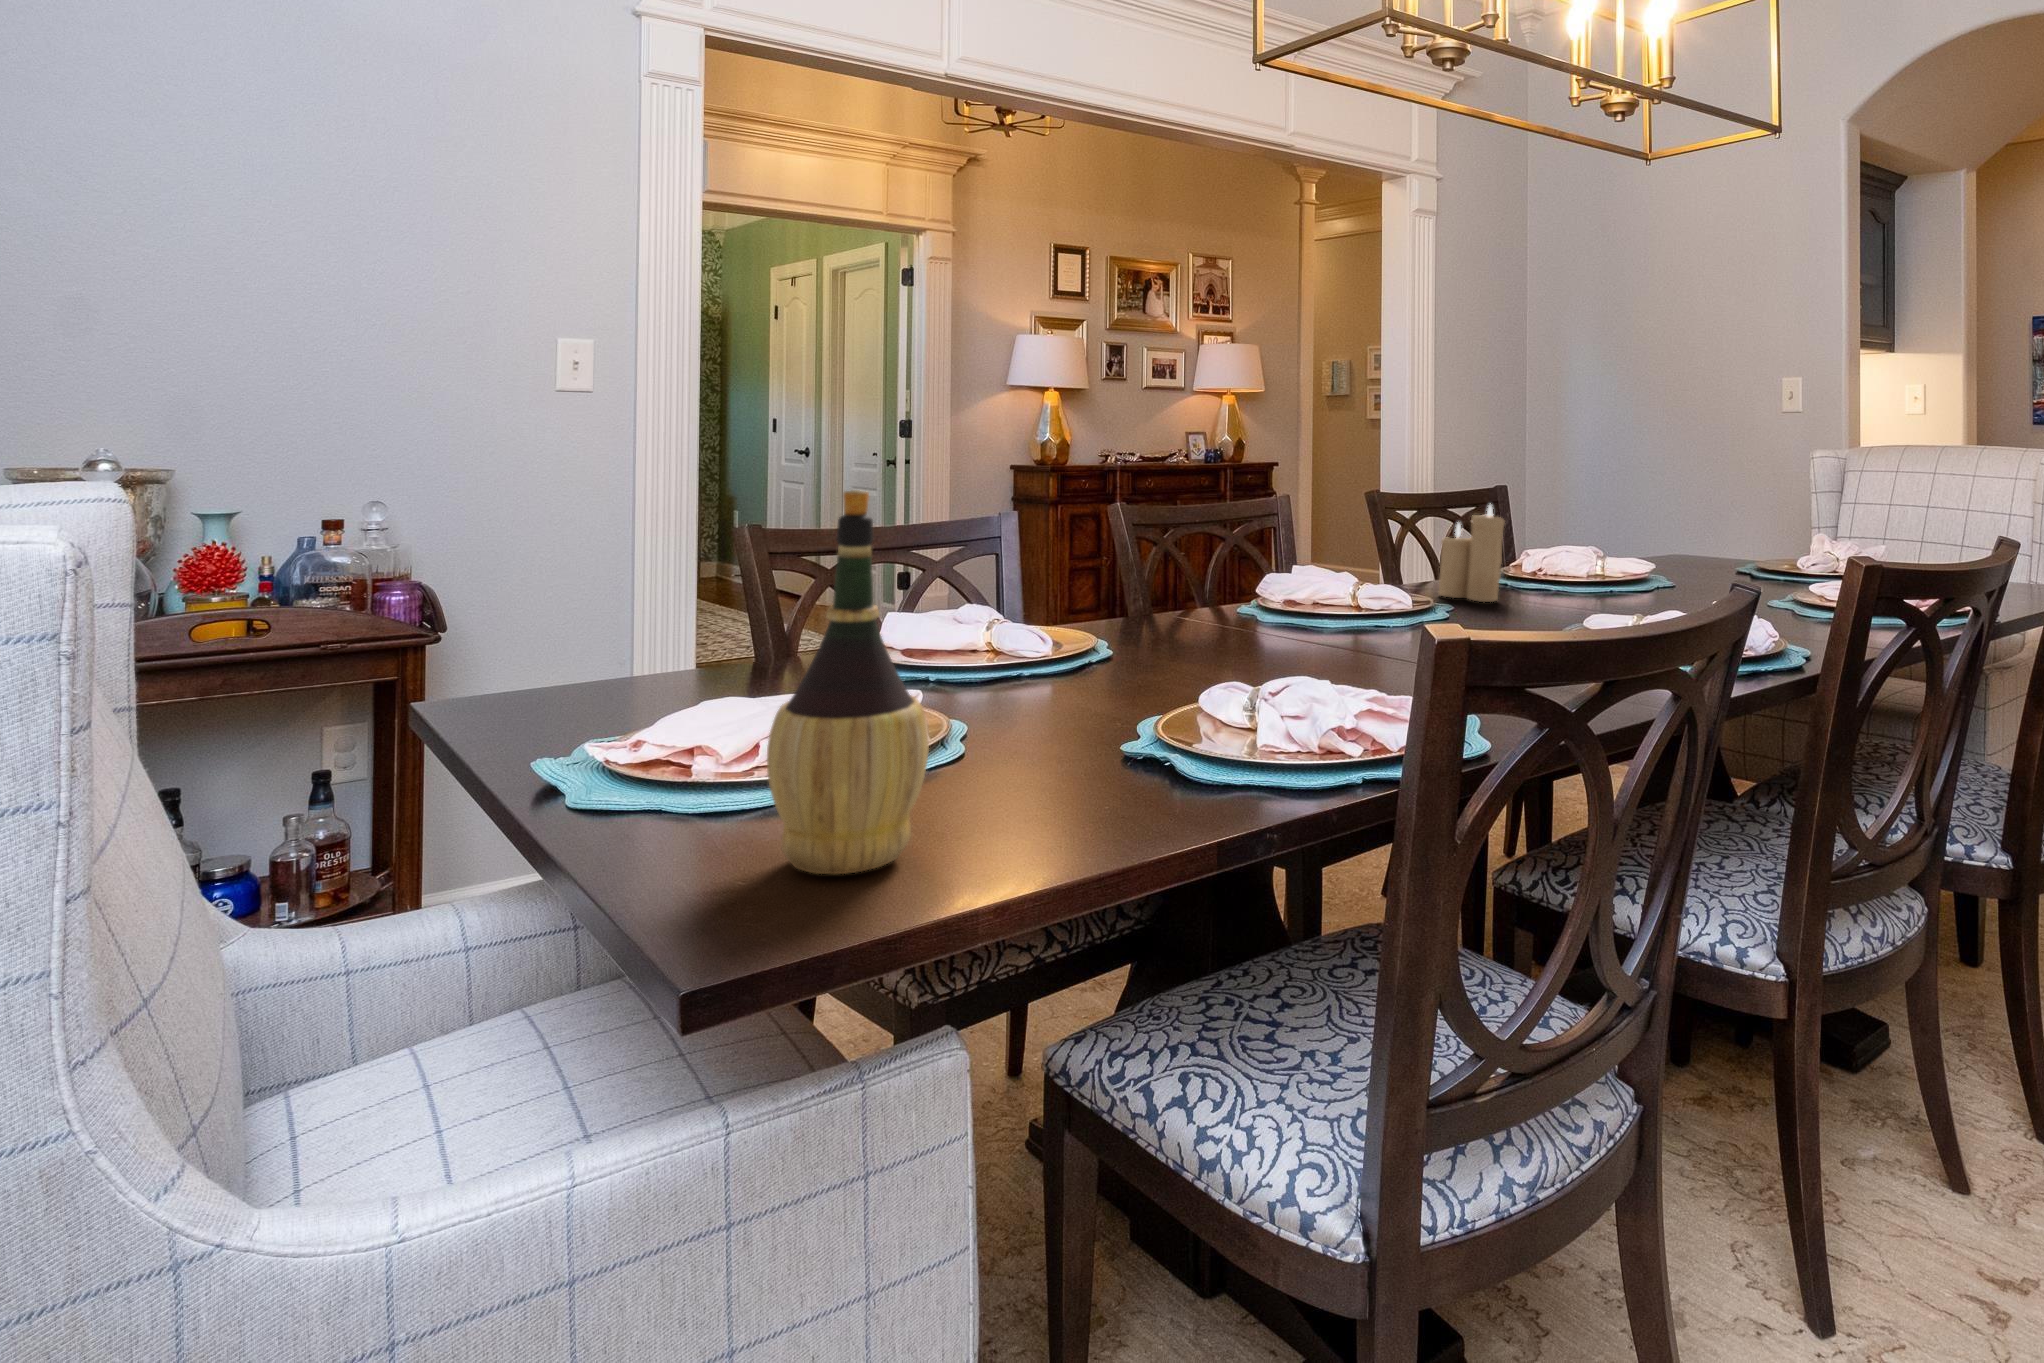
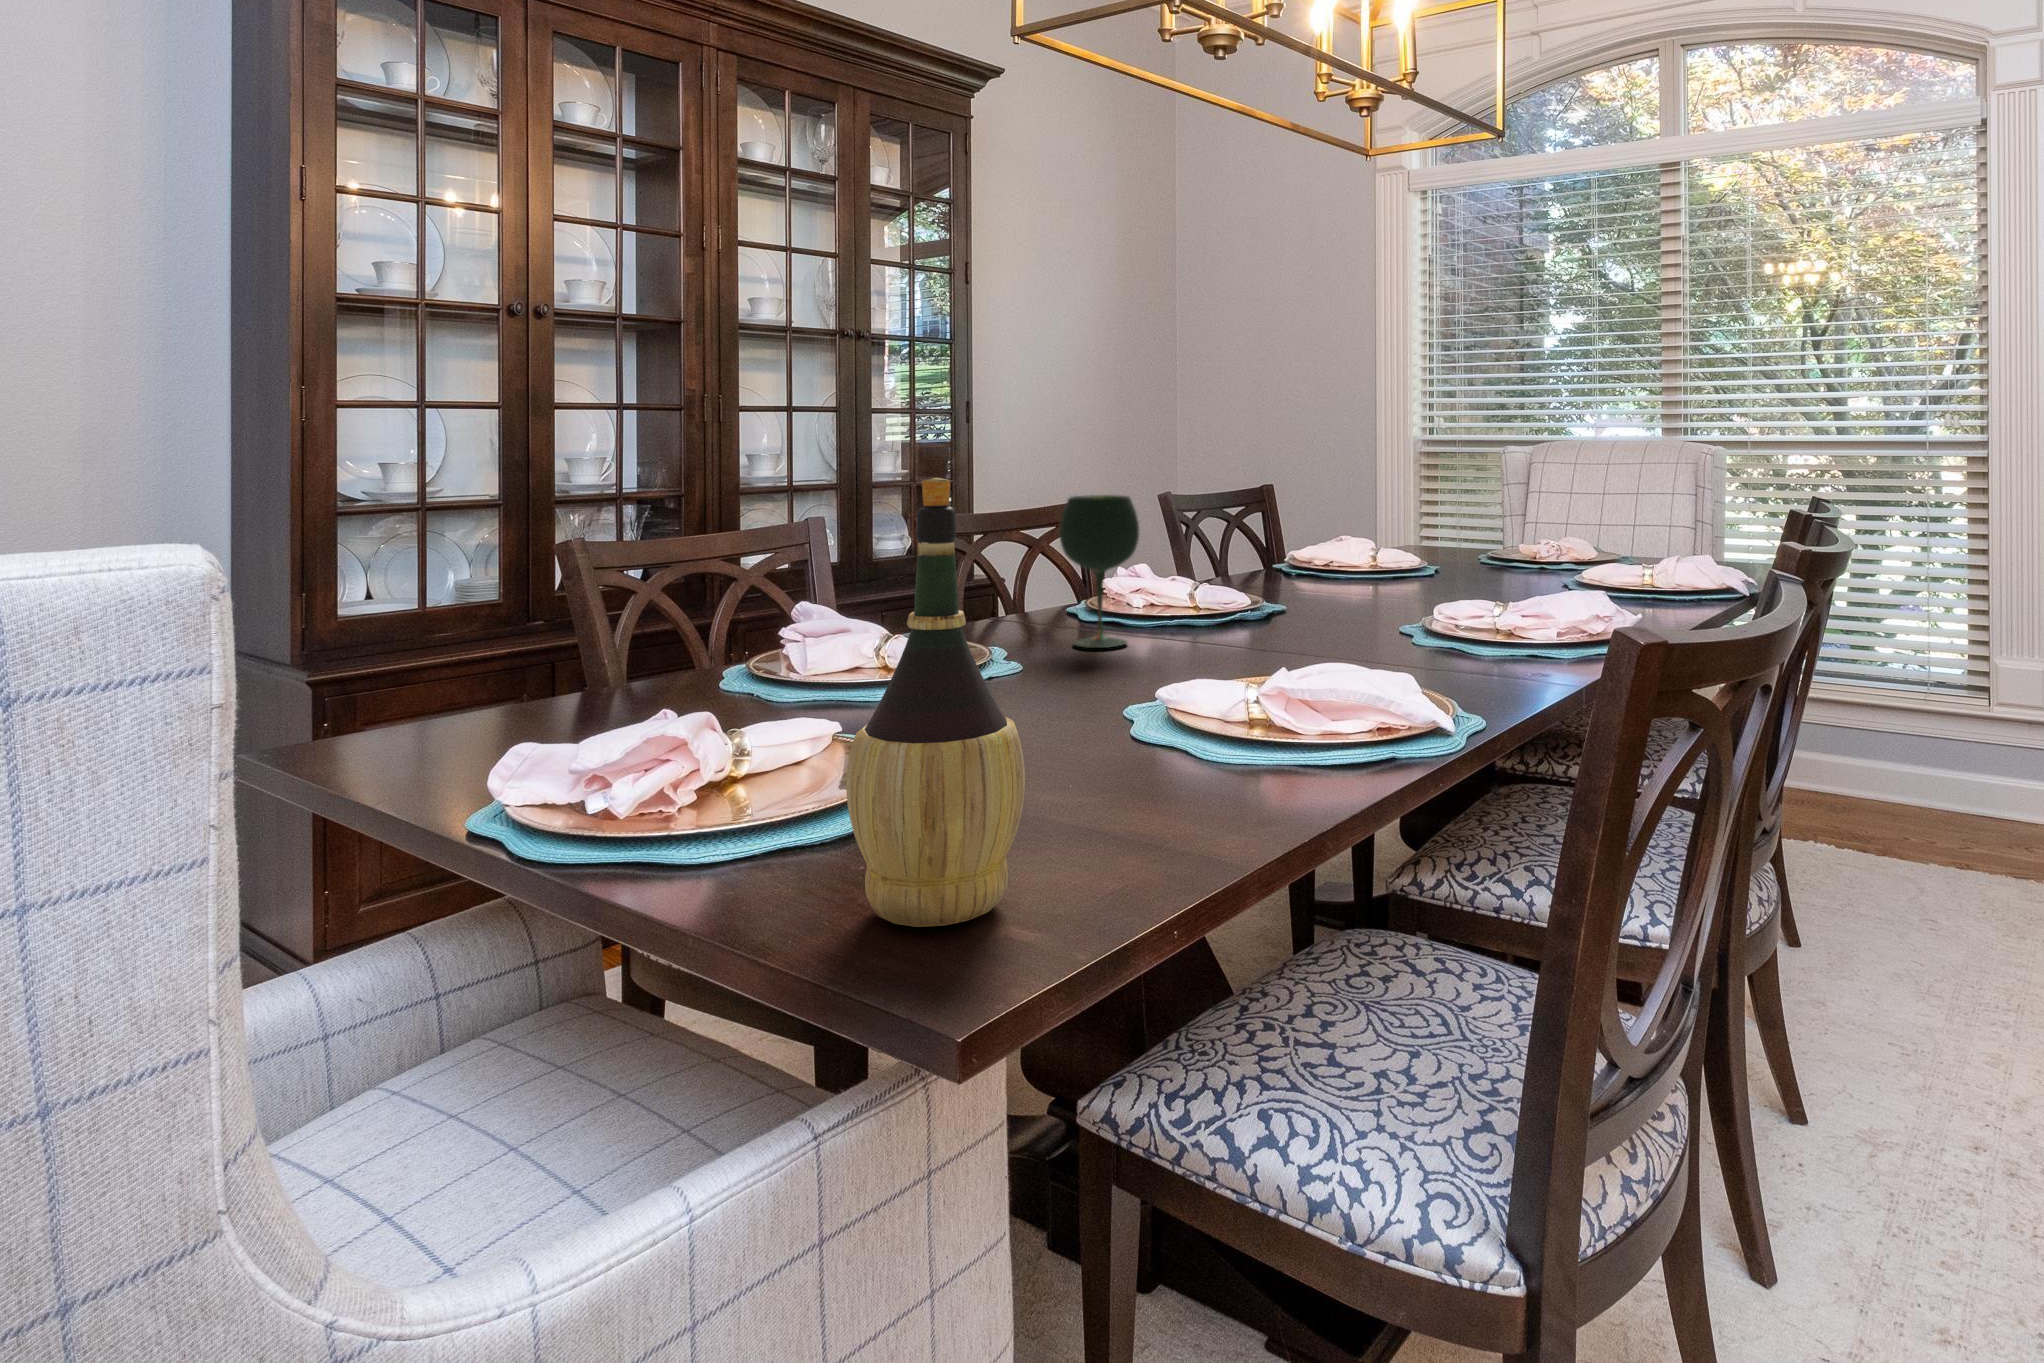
wine glass: none [1160,488,1237,636] -> present [1060,495,1139,648]
candle: present [1439,505,1504,602] -> none [1303,501,1368,599]

